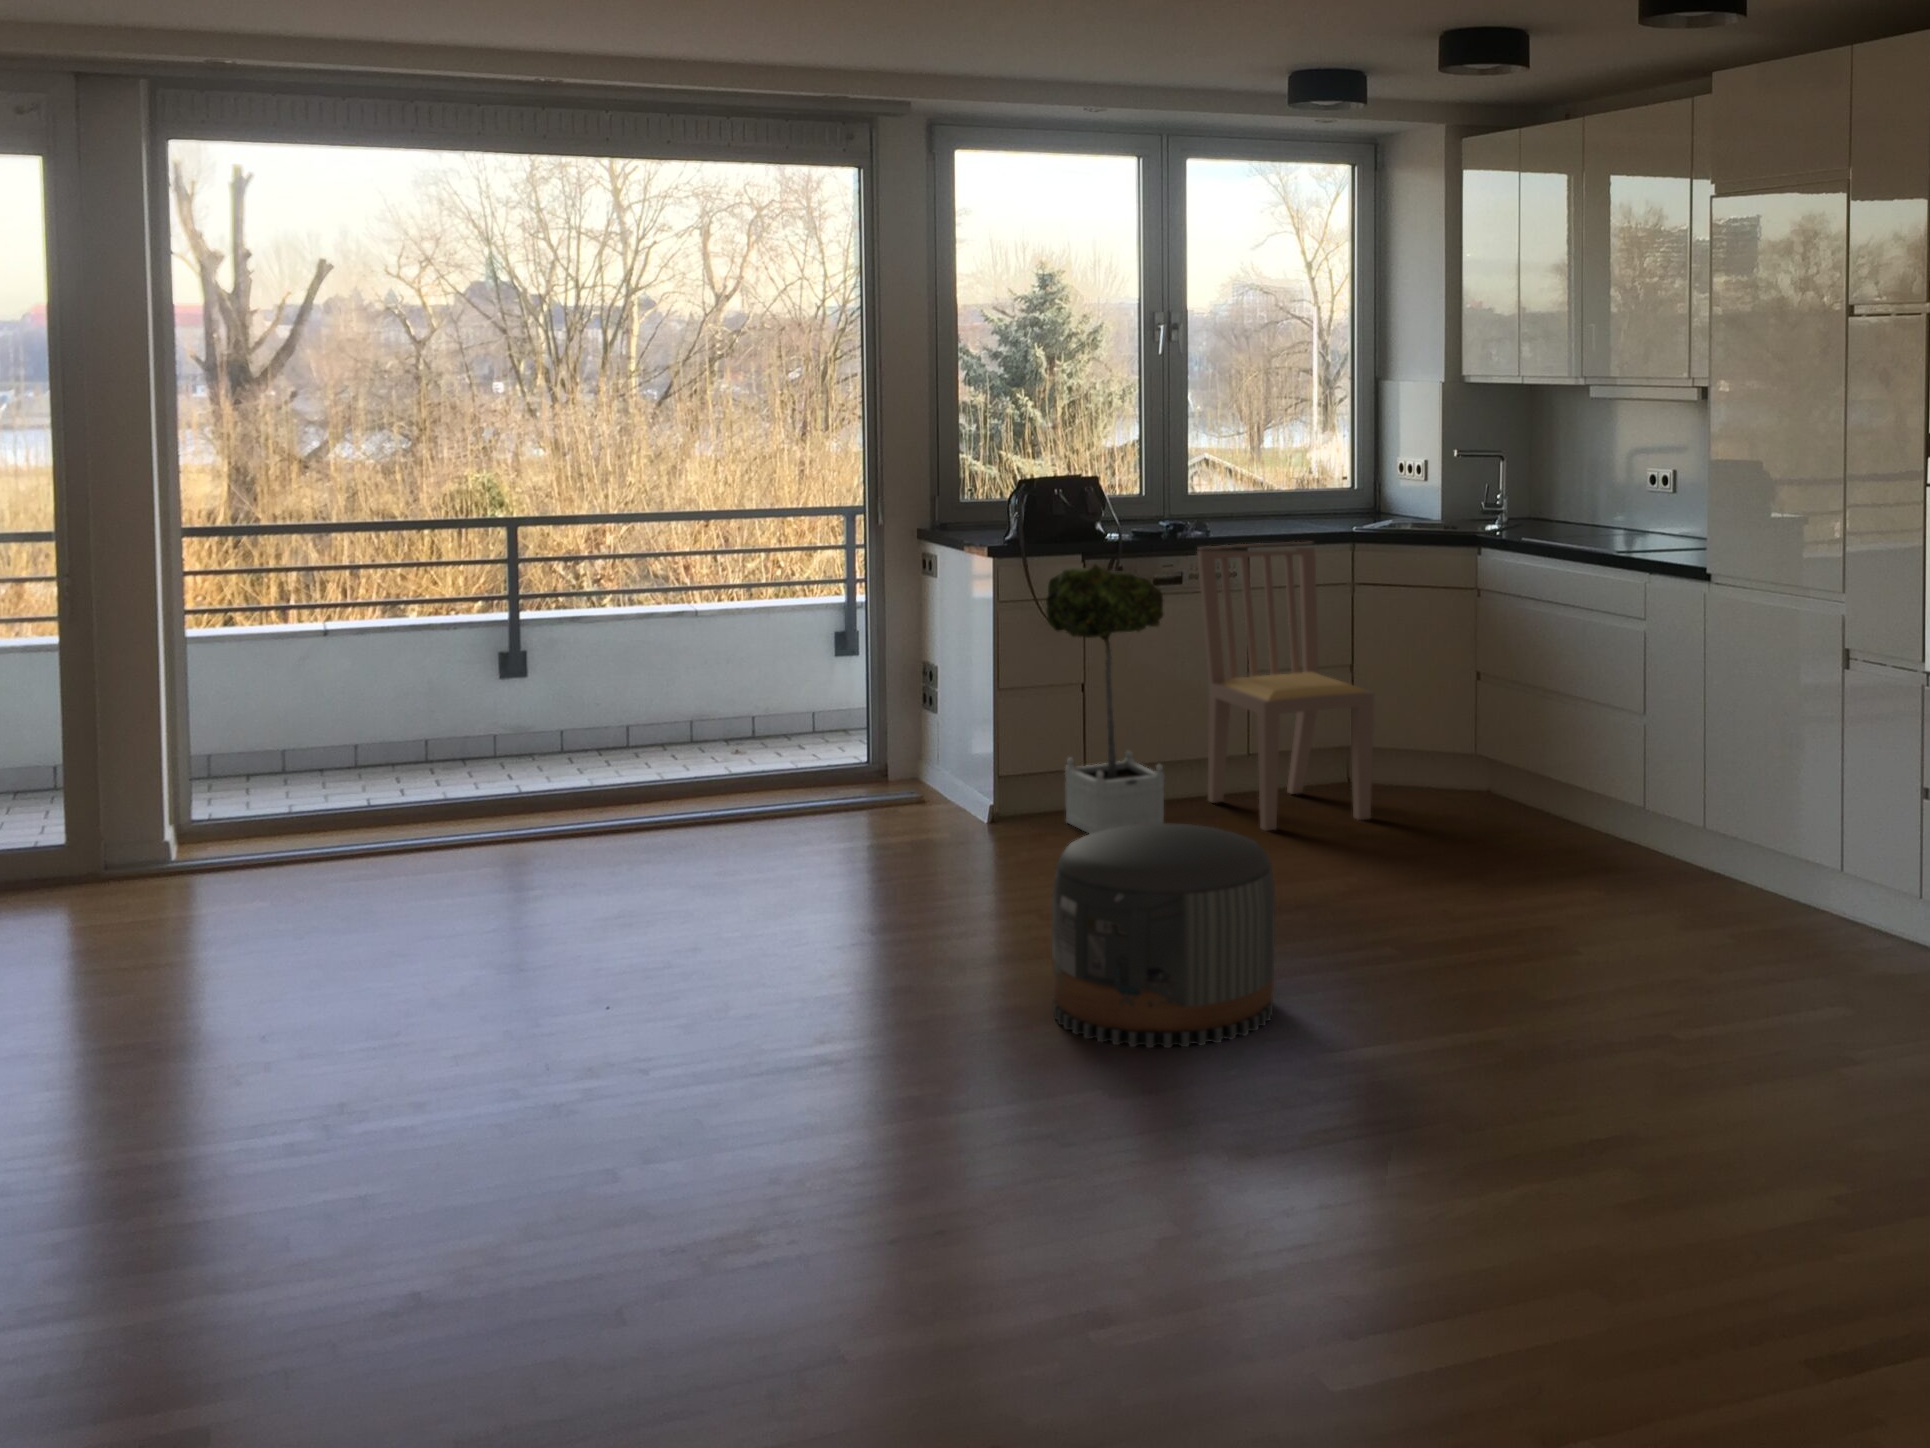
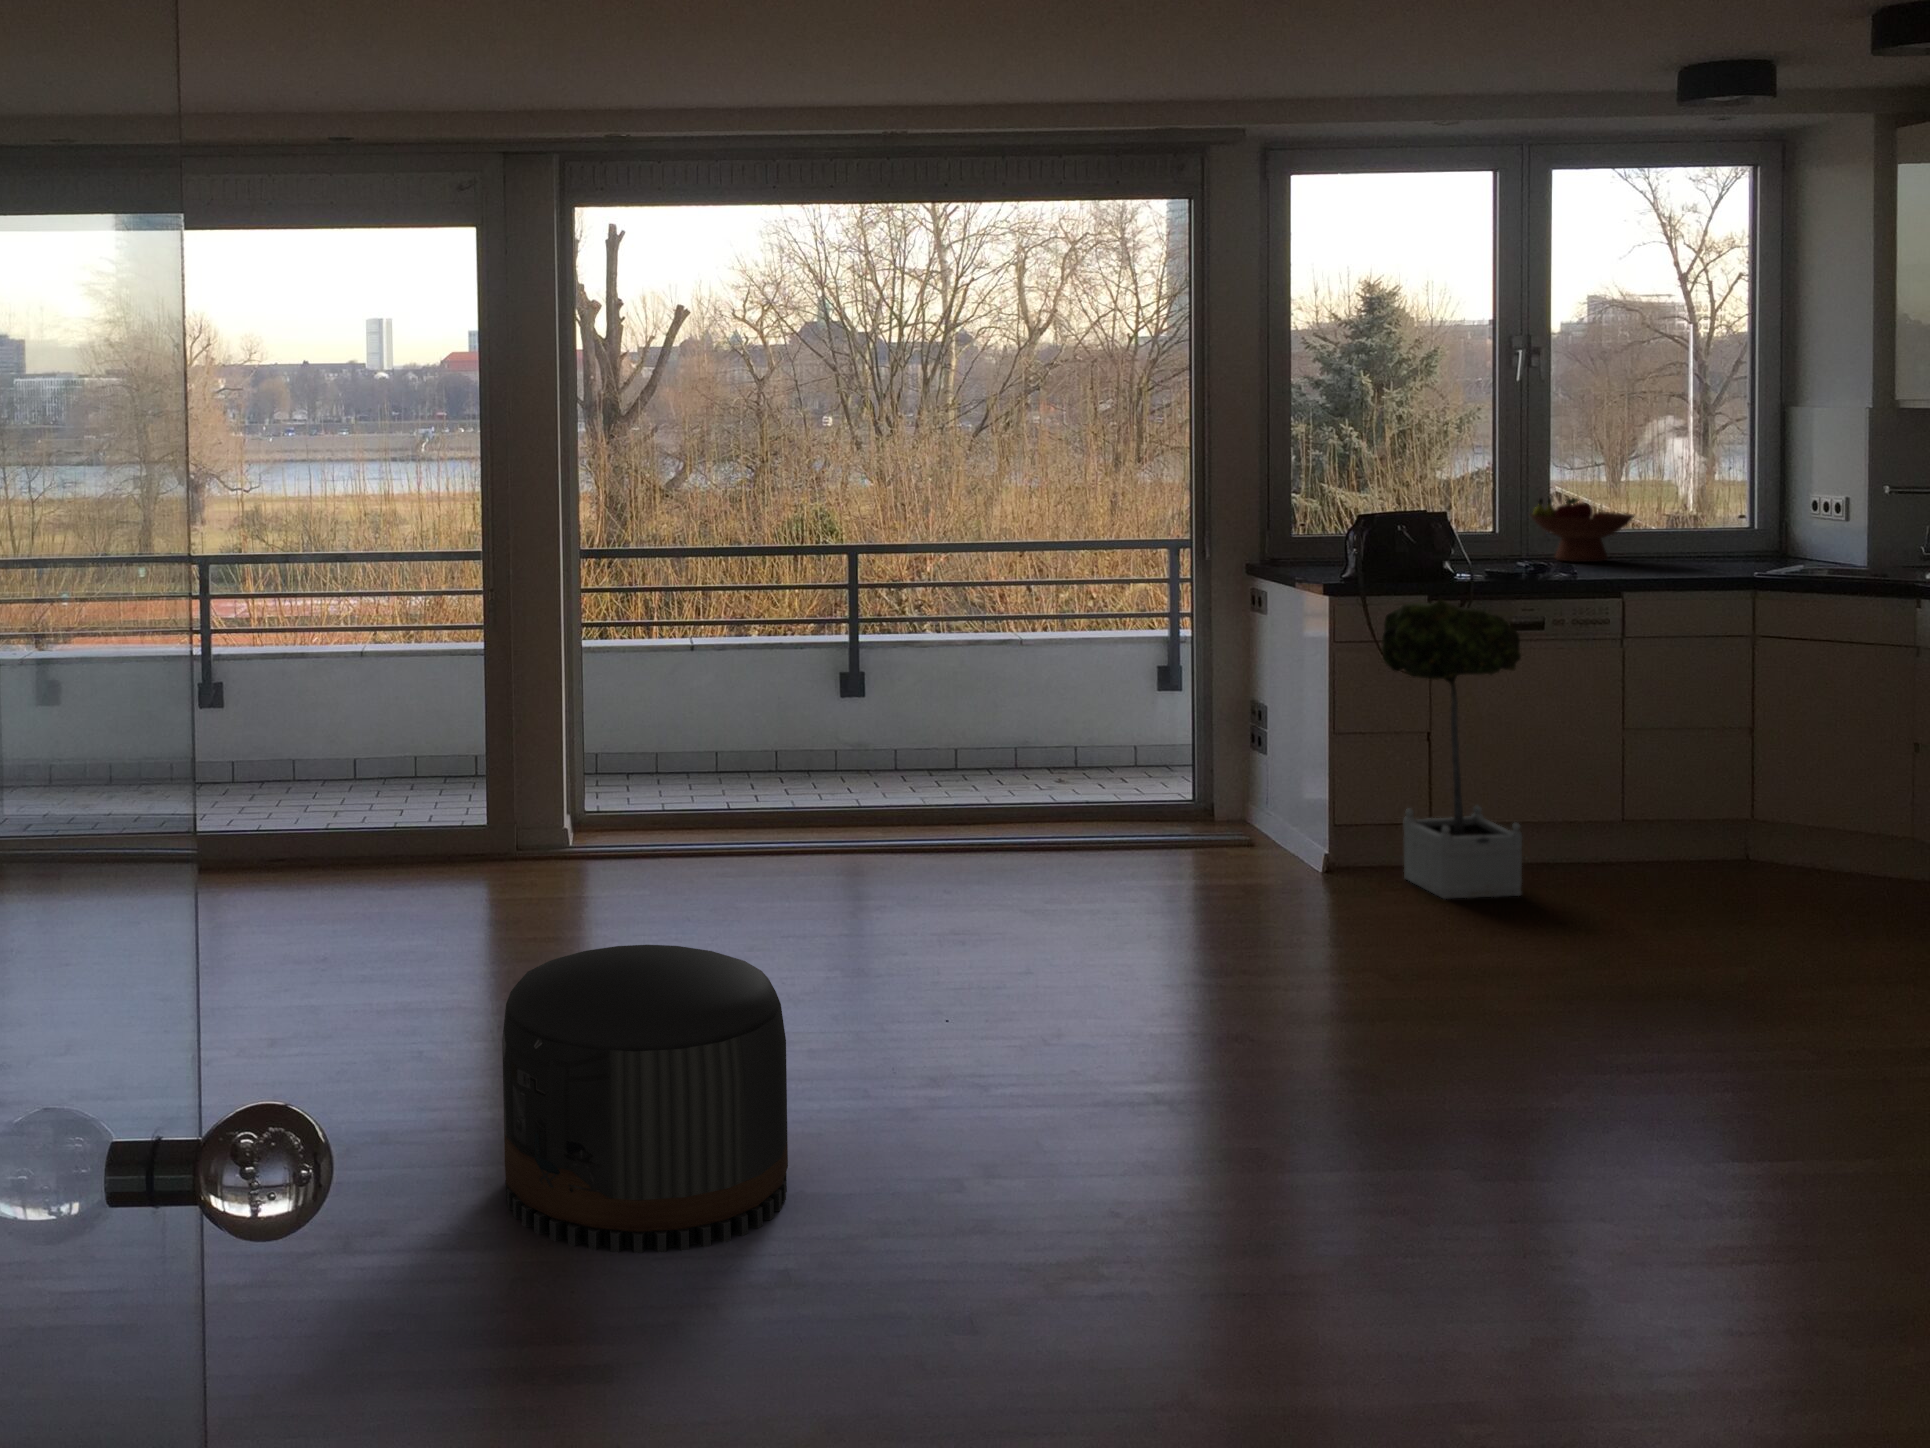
fruit bowl: none [1179,465,1267,523] -> present [1530,498,1634,562]
dining chair: present [1197,542,1374,831] -> none [1557,582,1789,908]
pouf: present [1052,823,1275,1048] -> present [502,945,788,1253]

